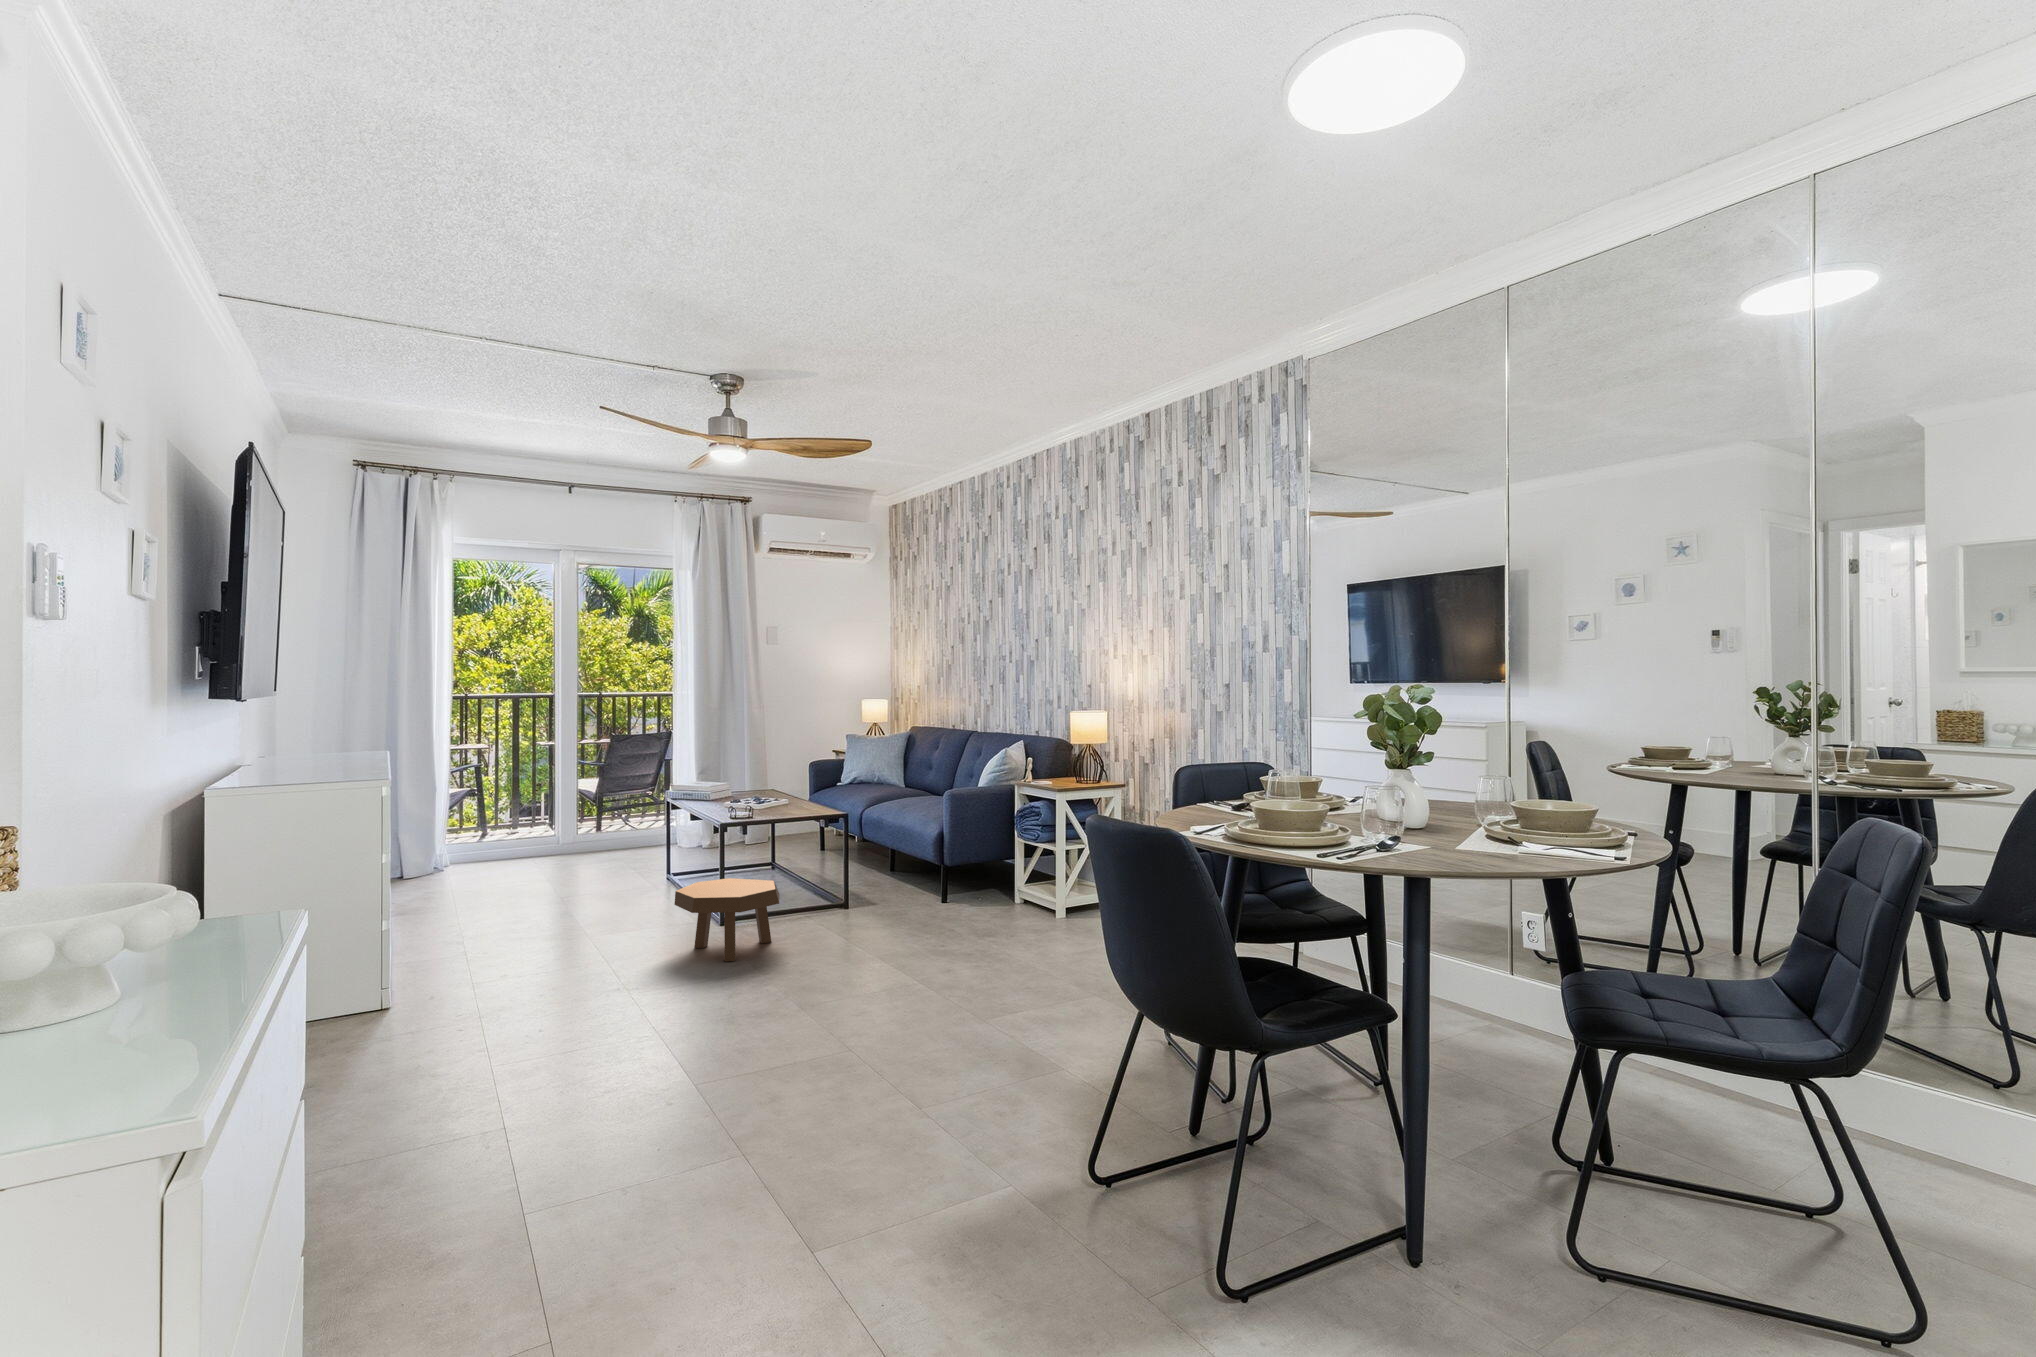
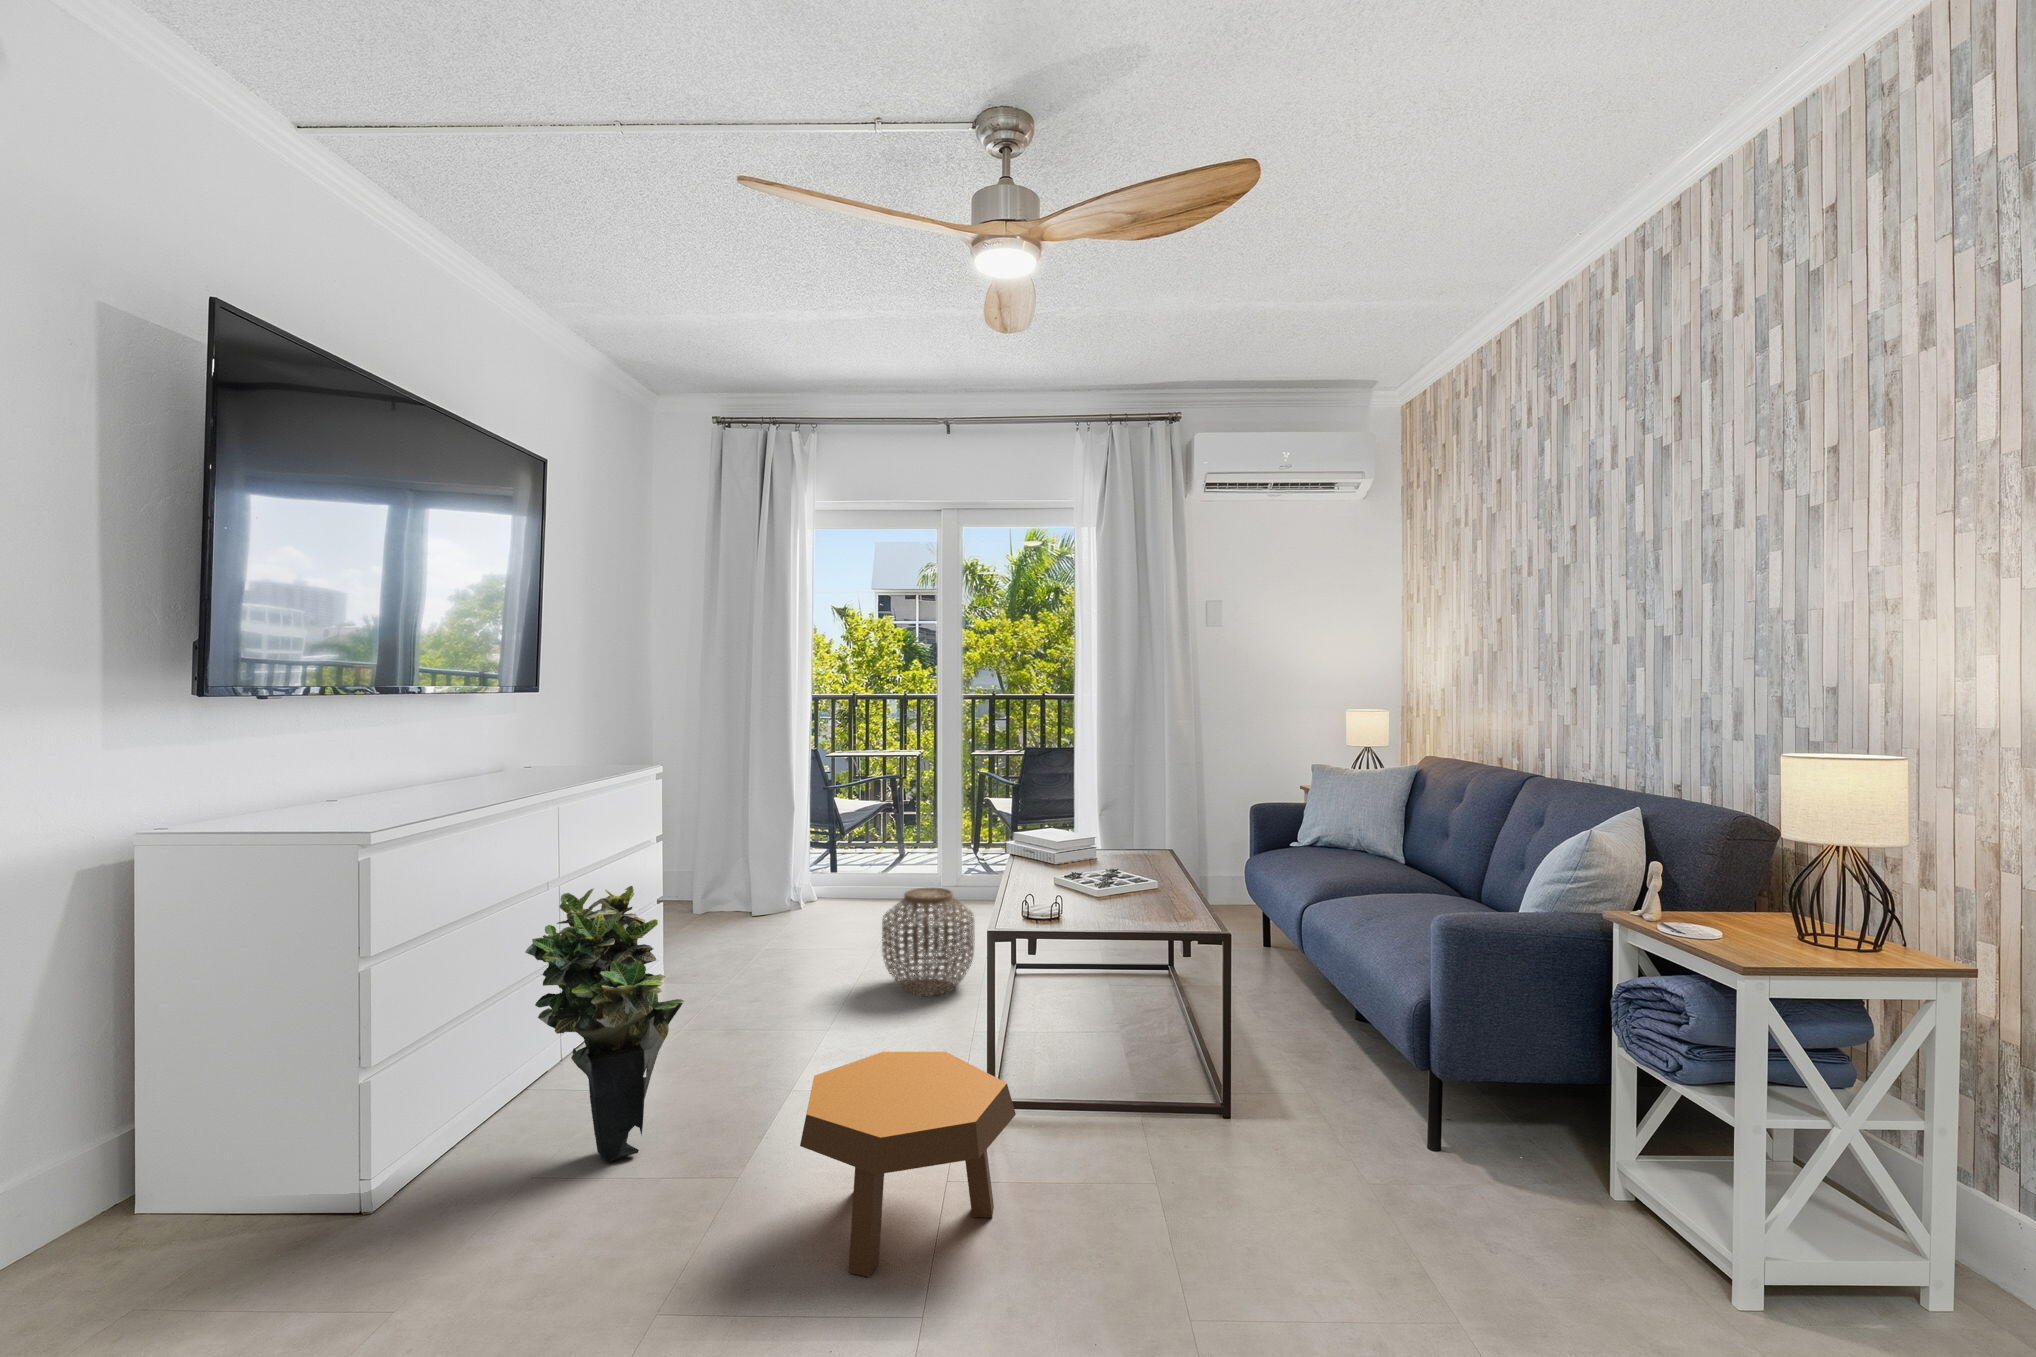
potted plant: none [473,814,567,964] -> present [525,886,684,1163]
woven basket: none [594,826,659,895] -> present [882,888,975,996]

